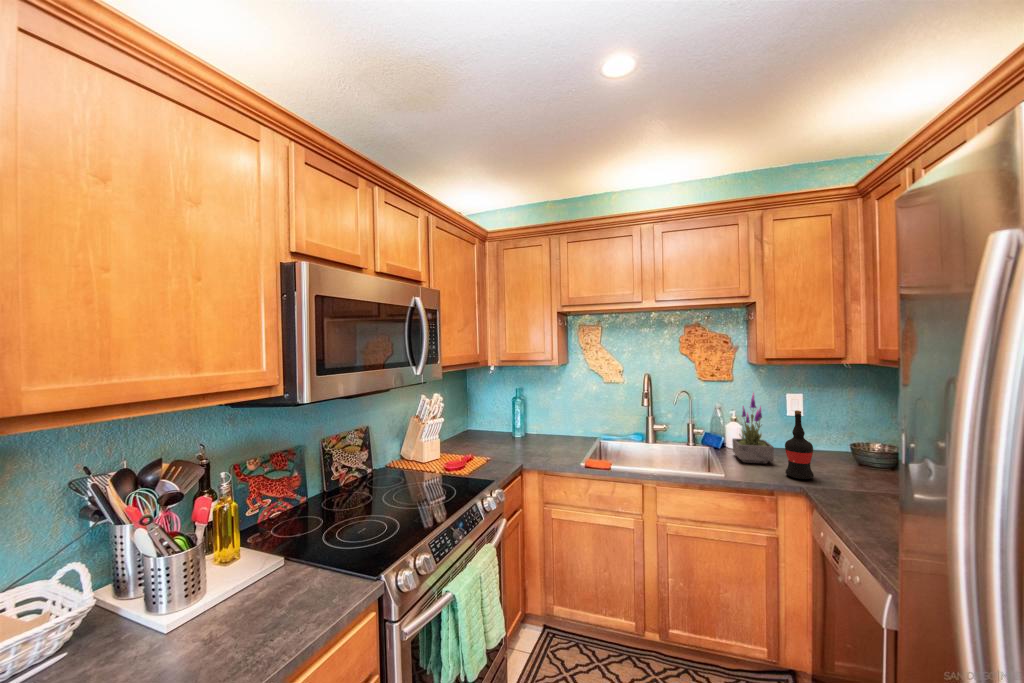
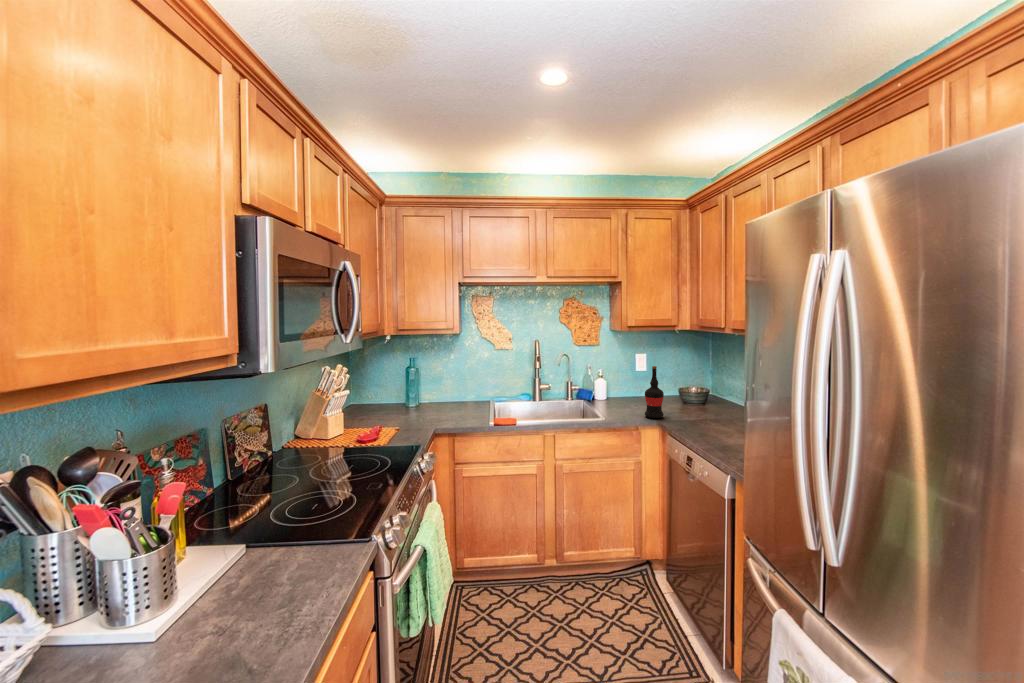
potted plant: present [732,393,774,464] -> none [603,354,634,411]

